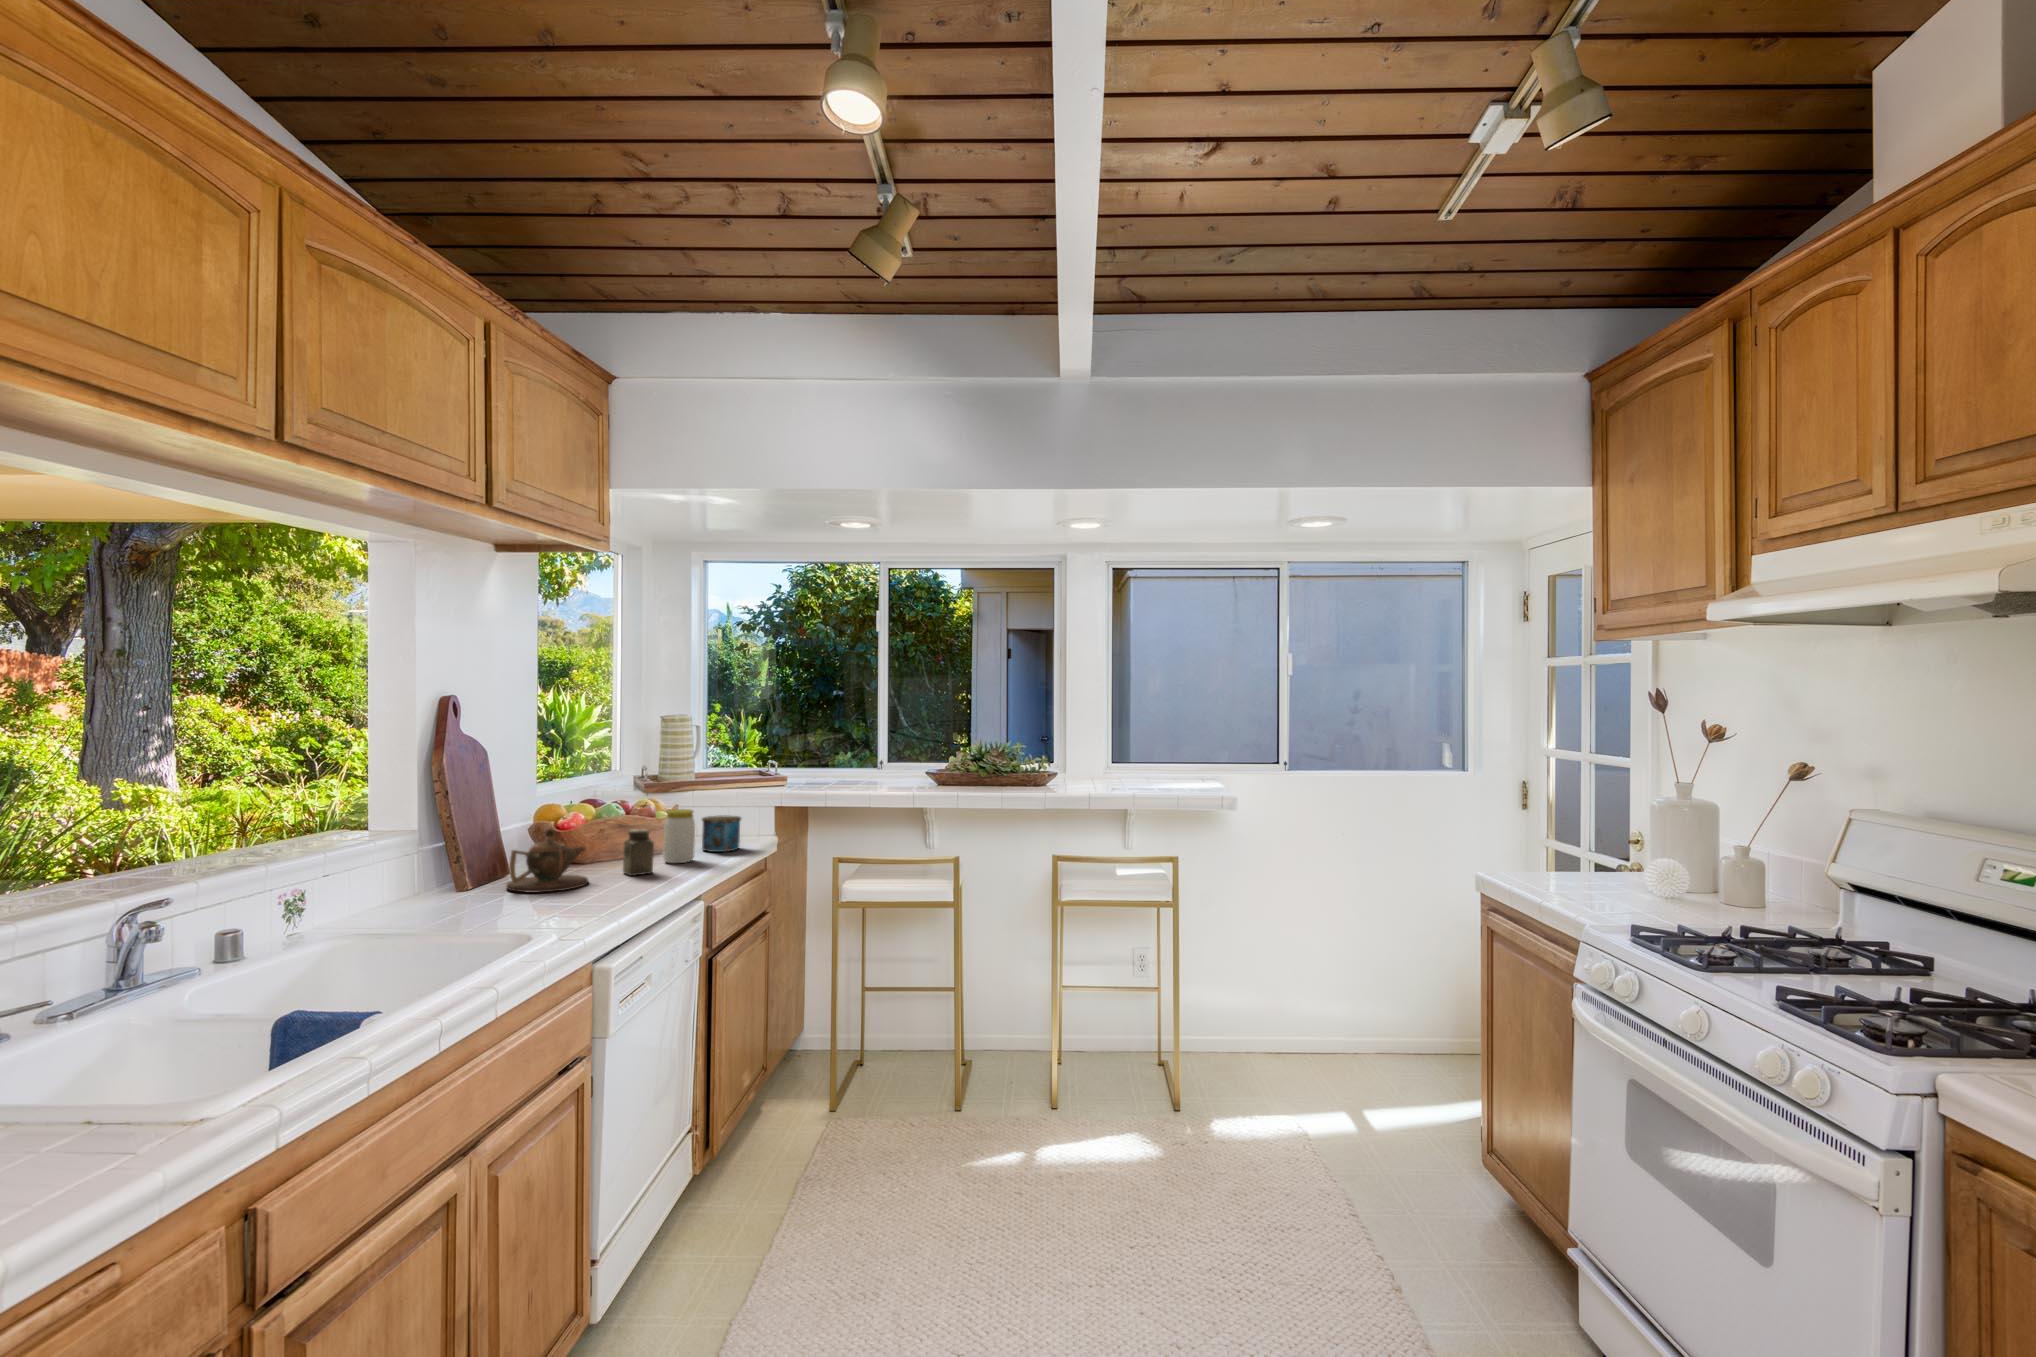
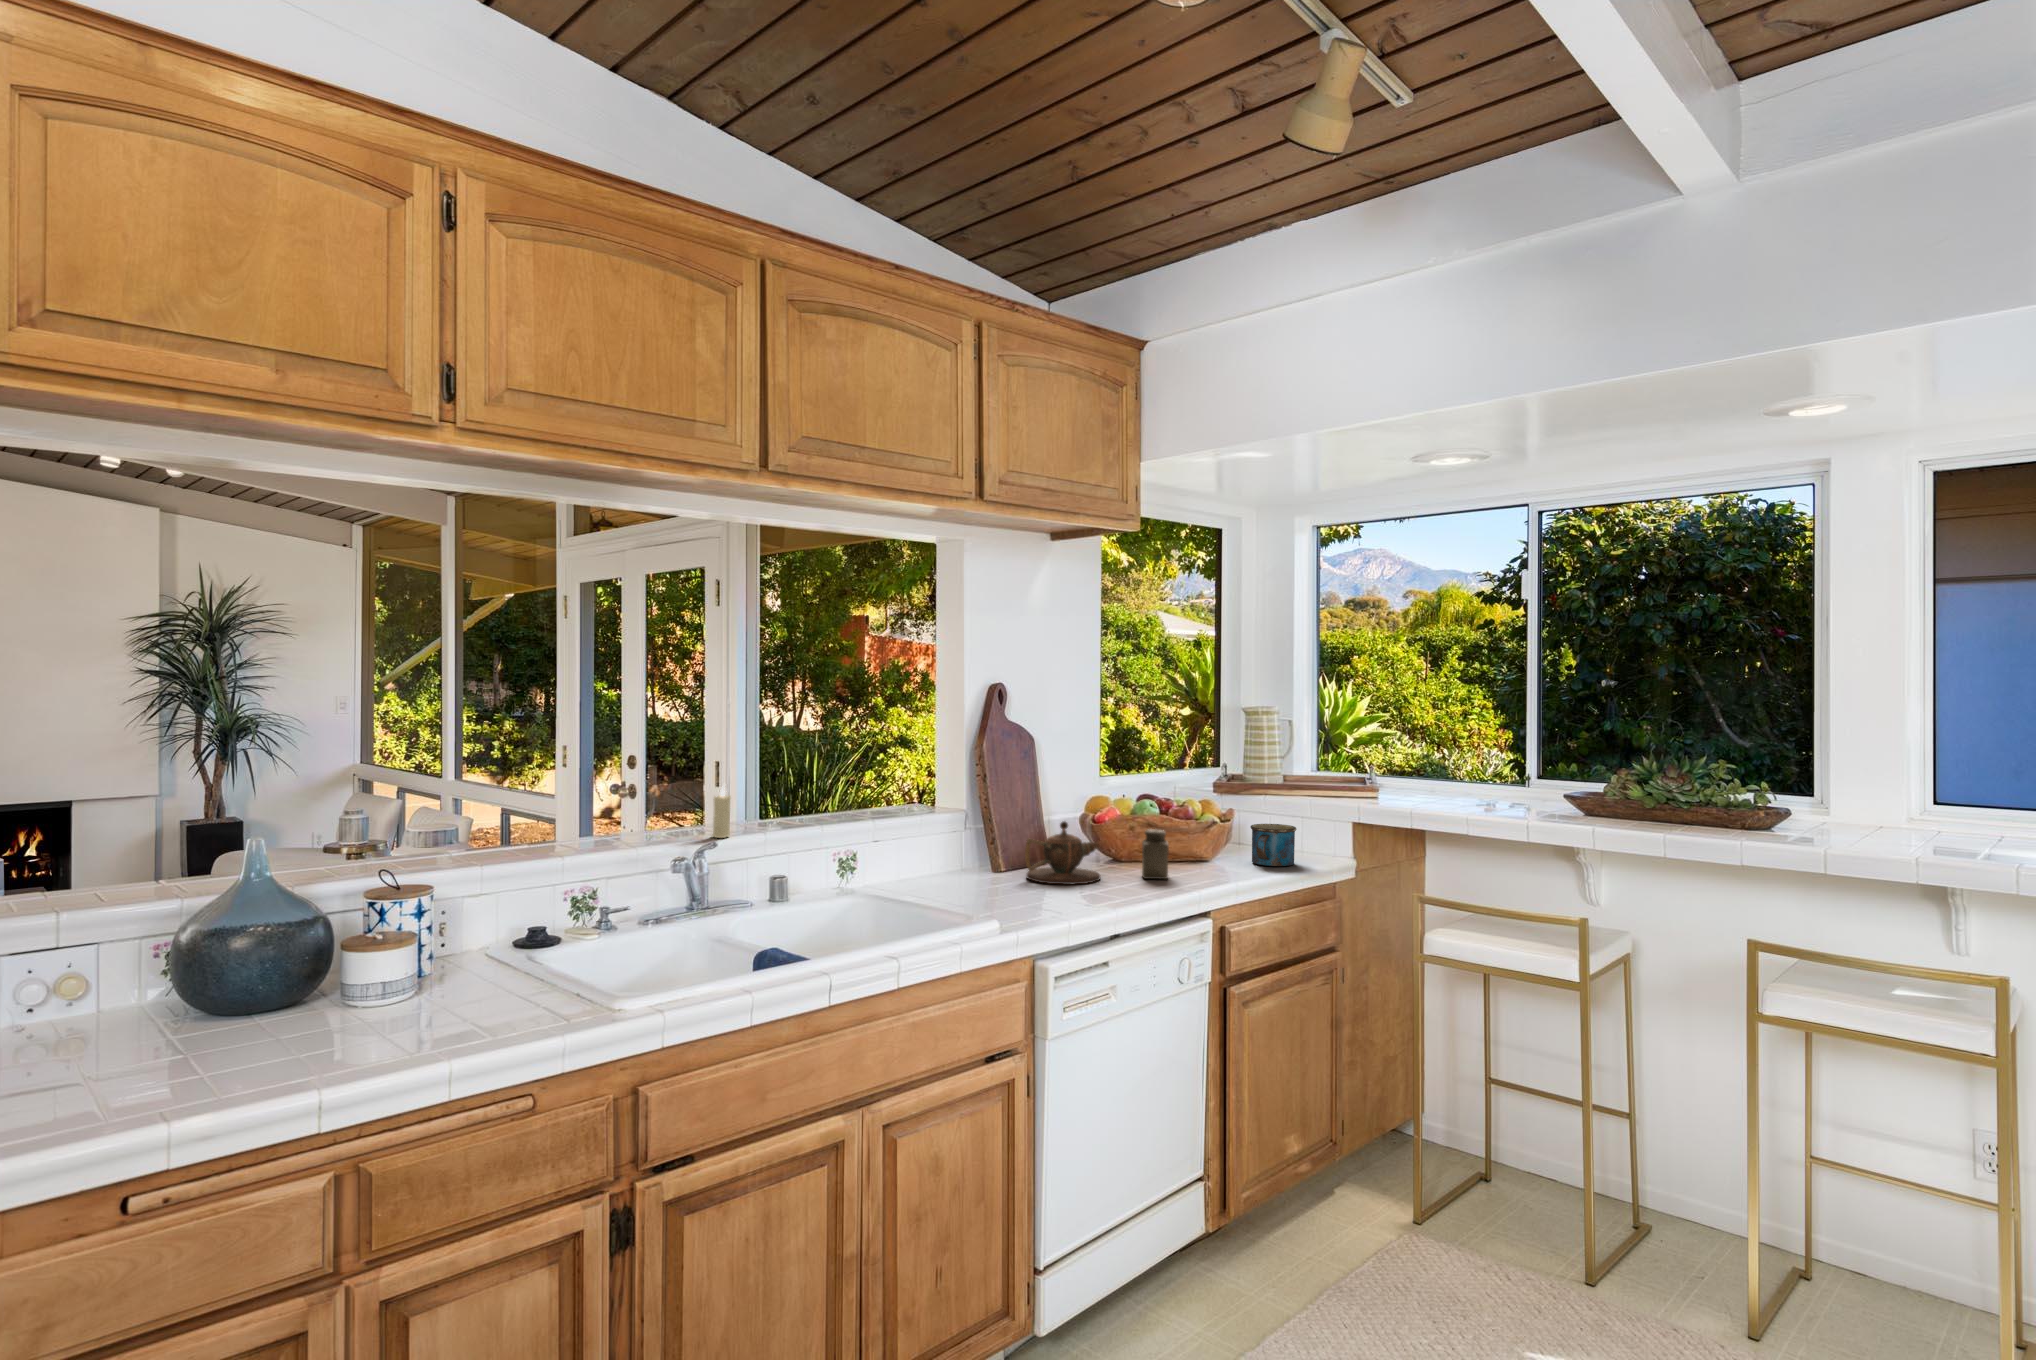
jar: present [663,809,695,863] -> none [1195,812,1228,872]
candle: none [113,819,151,890] -> present [712,786,731,838]

